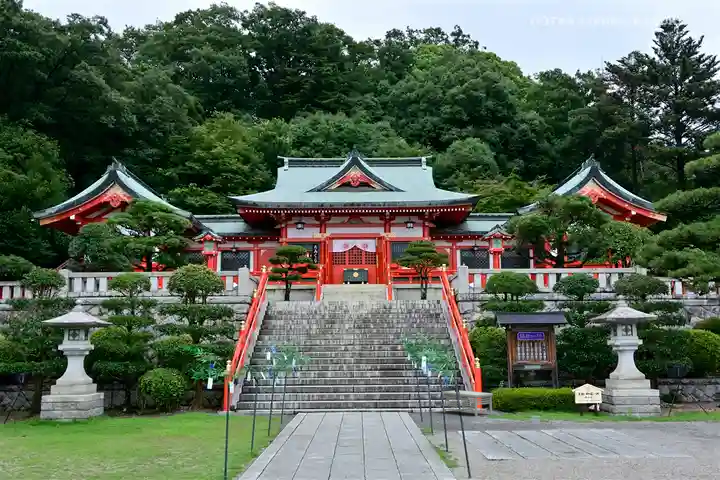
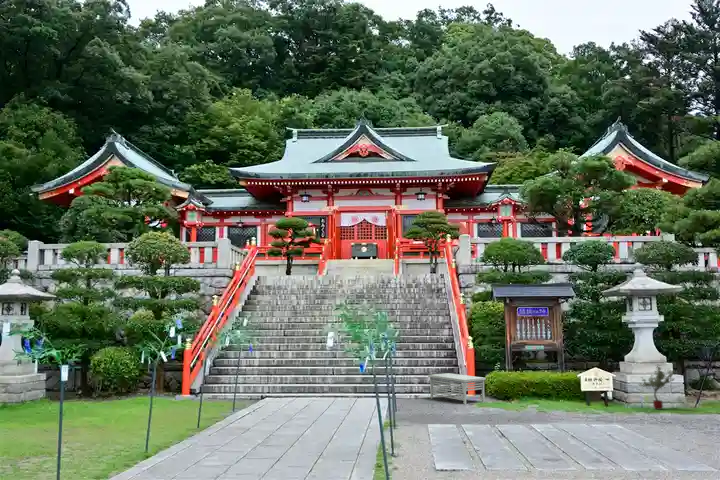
potted tree: none [622,380,652,418] -> present [640,366,674,409]

